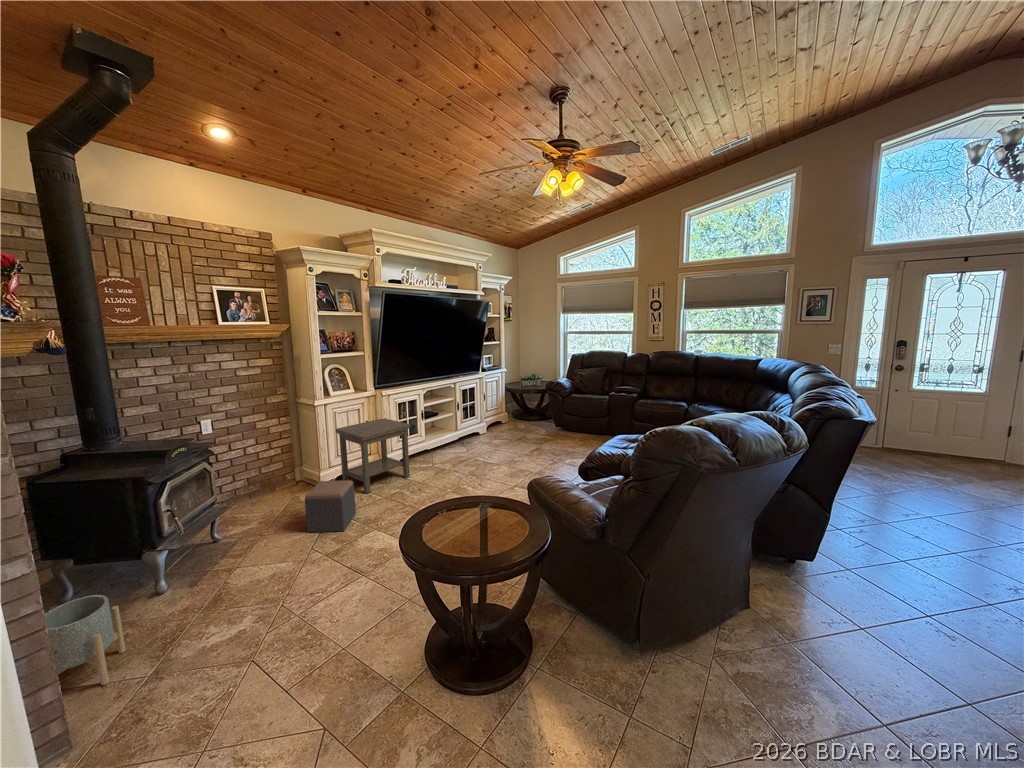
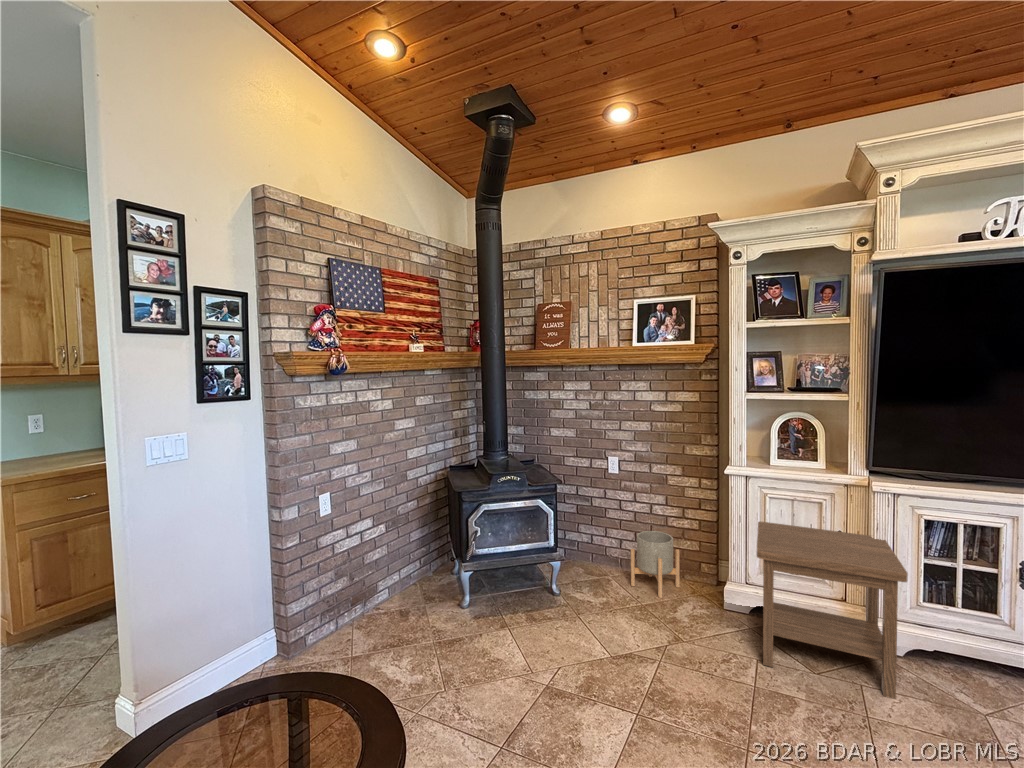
footstool: present [305,480,356,532] -> none [609,591,691,693]
planter: present [45,595,126,685] -> present [631,531,680,598]

